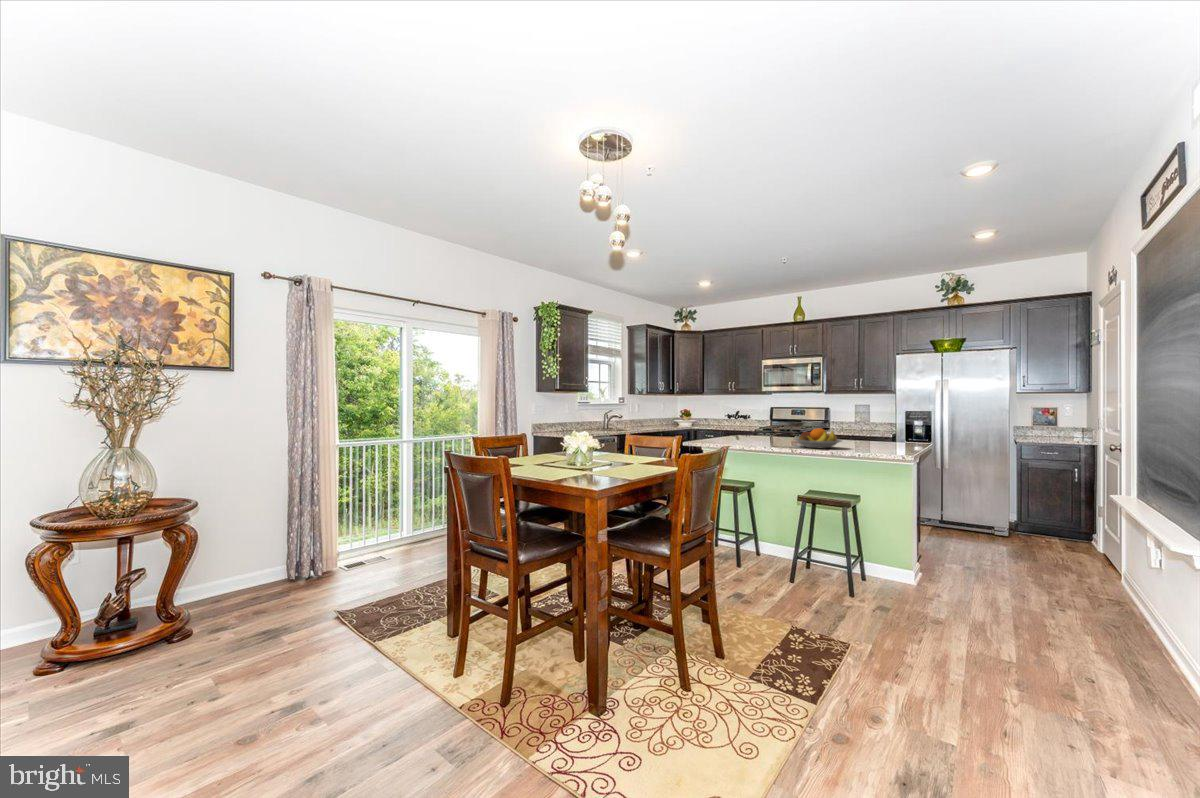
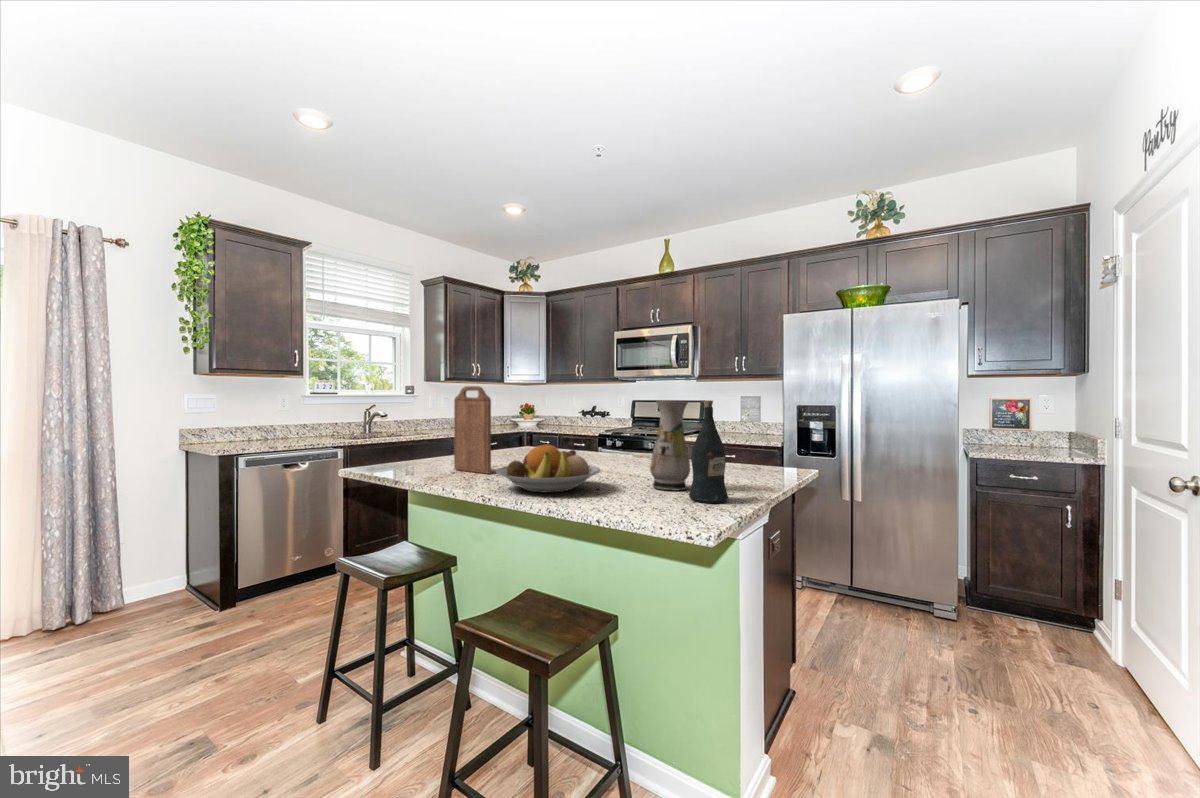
cutting board: none [747,402,771,444] -> present [454,386,491,474]
vase: none [861,409,881,449] -> present [650,401,690,490]
wine bottle: none [888,409,906,451] -> present [689,400,728,503]

